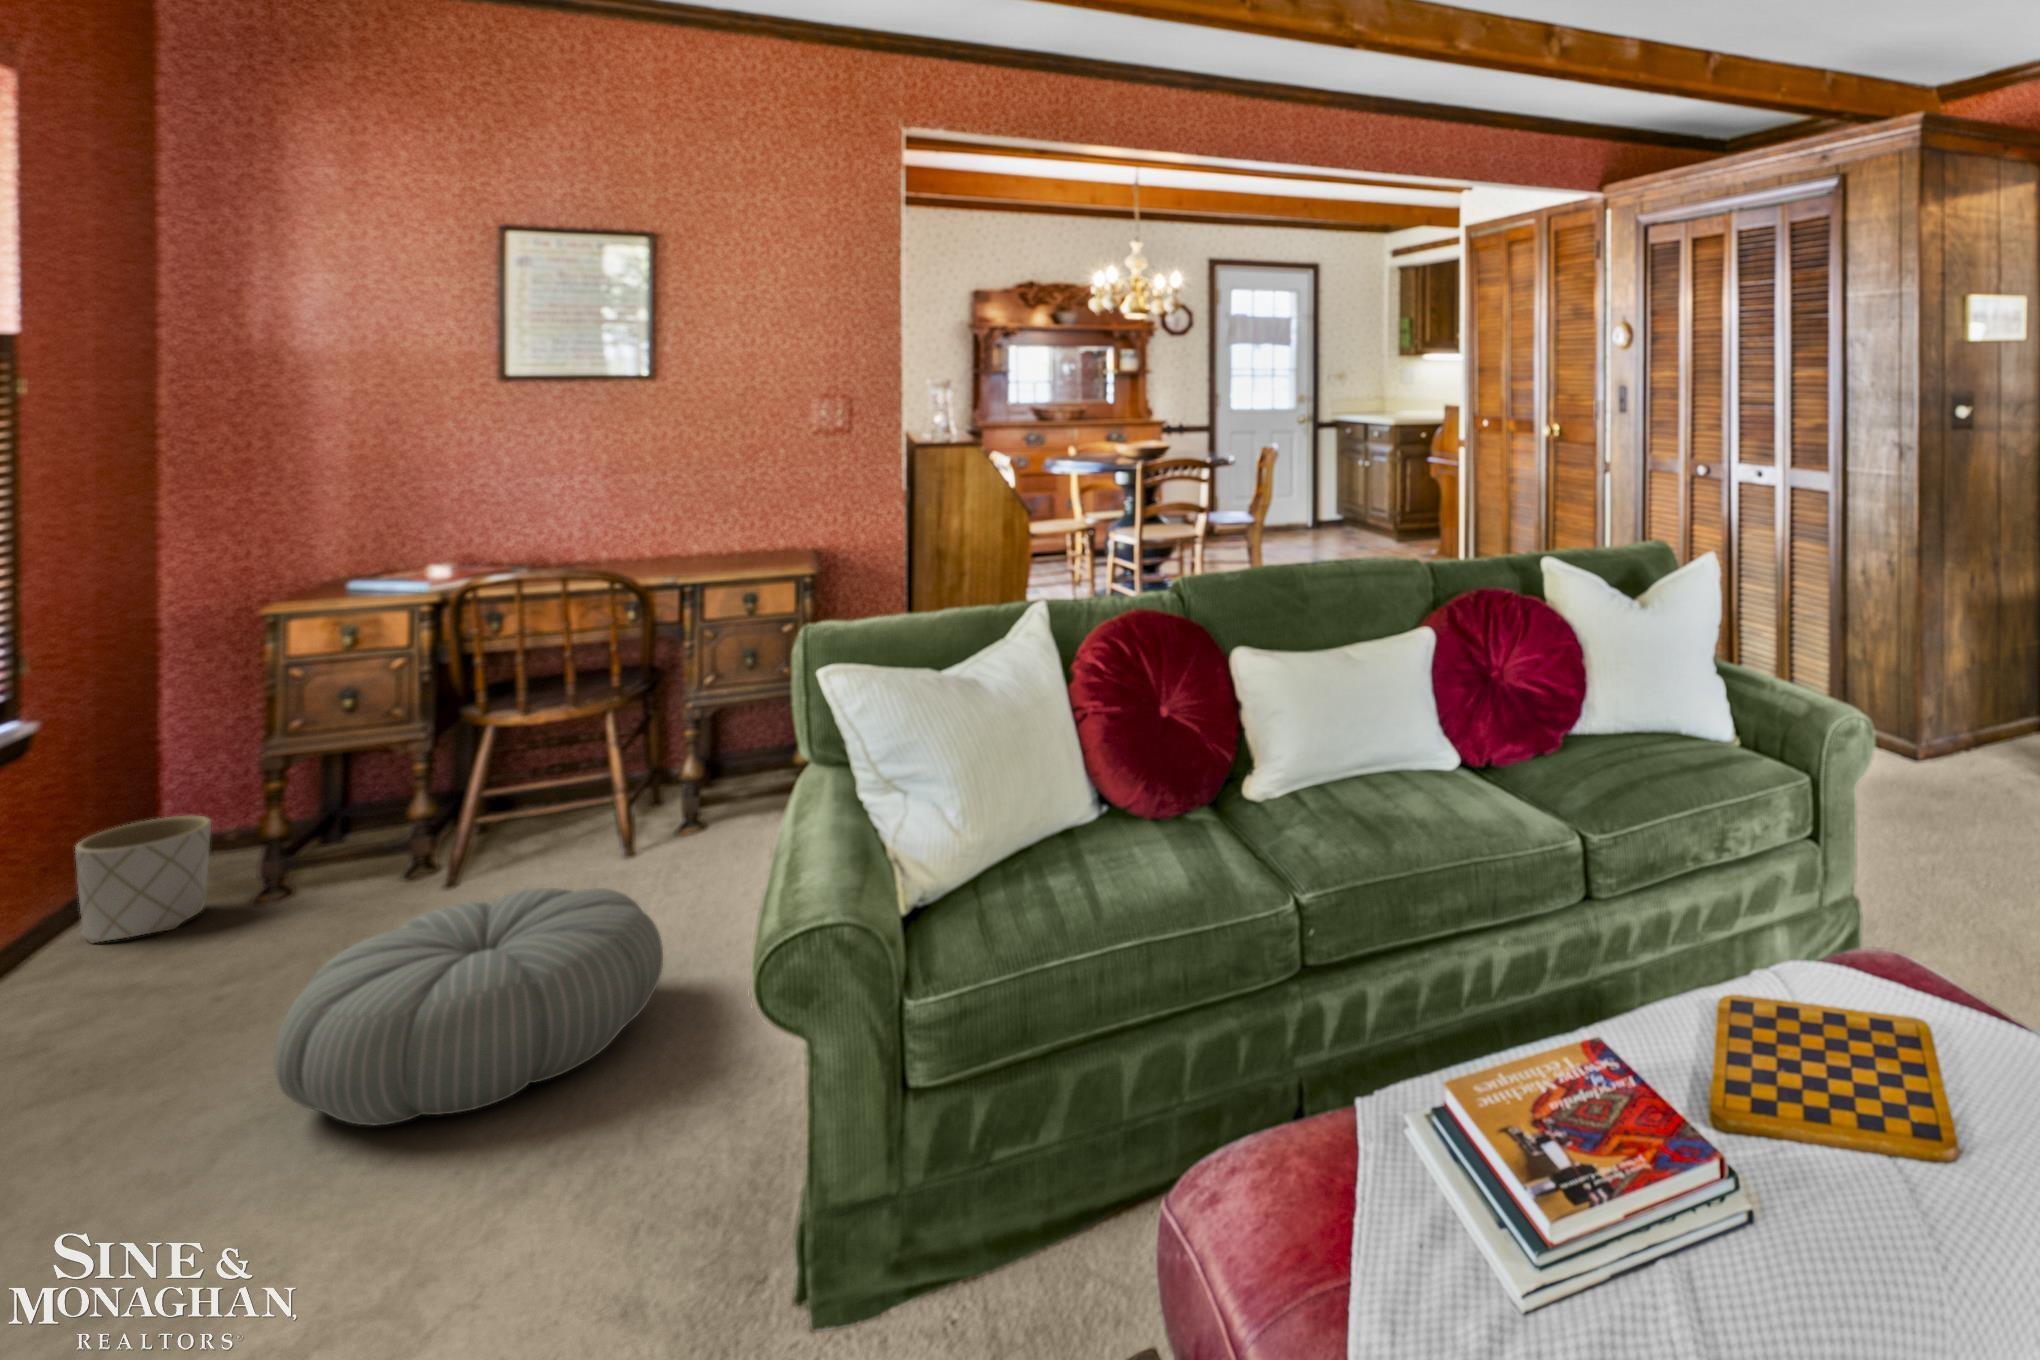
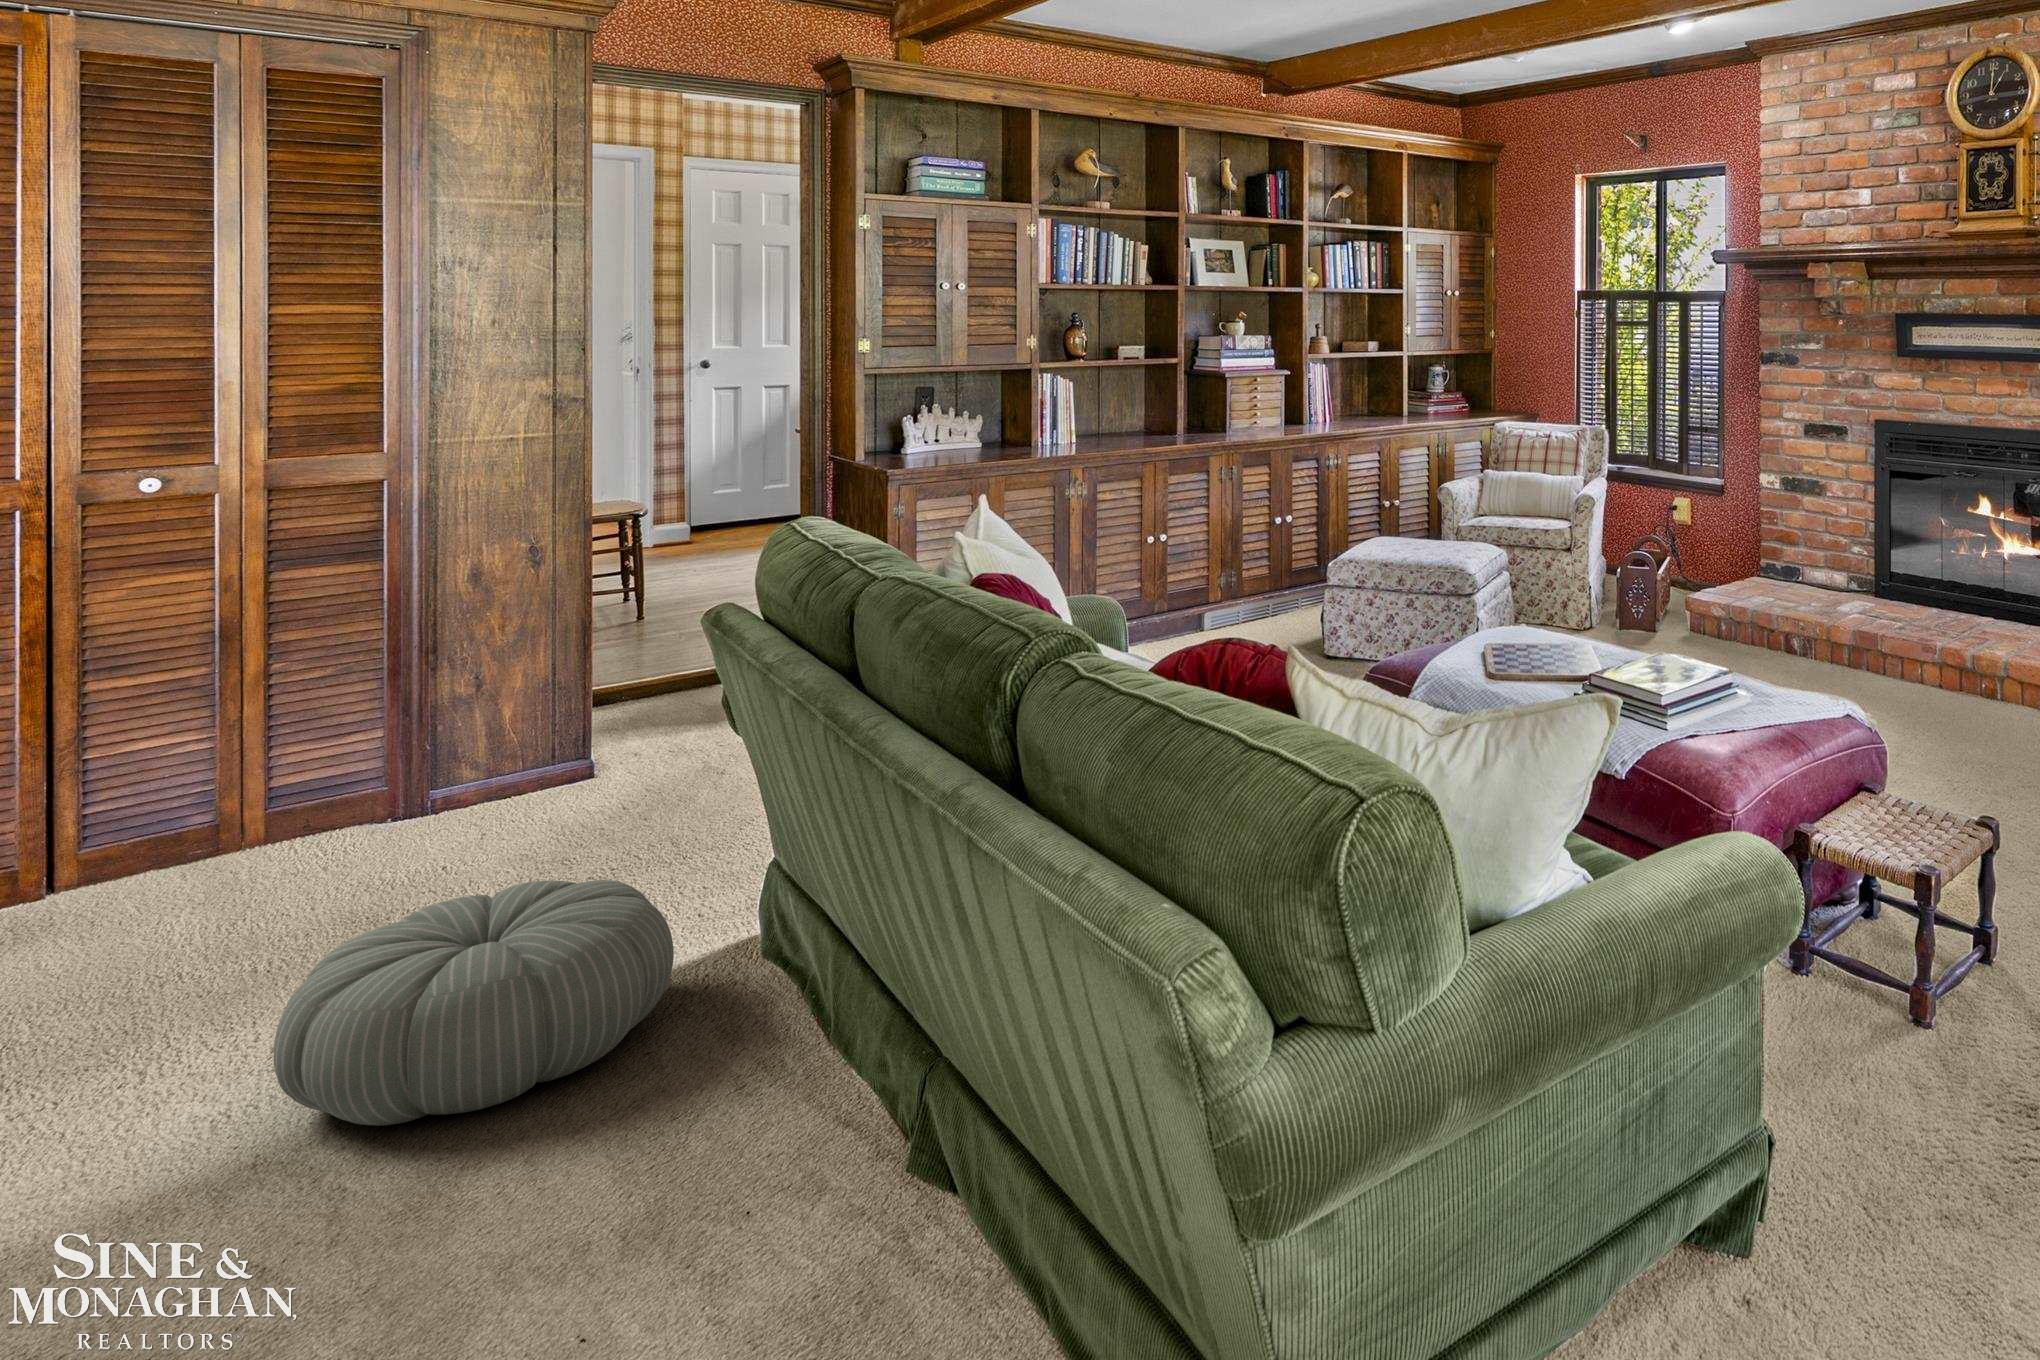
planter: present [75,815,211,943] -> none [76,815,212,948]

